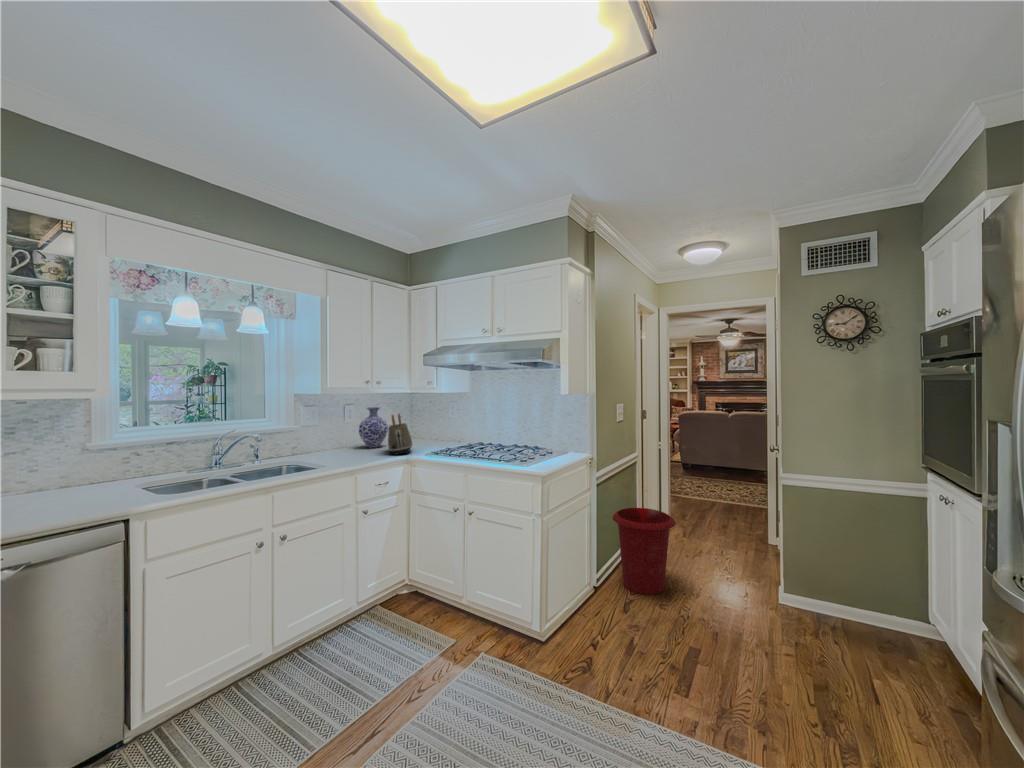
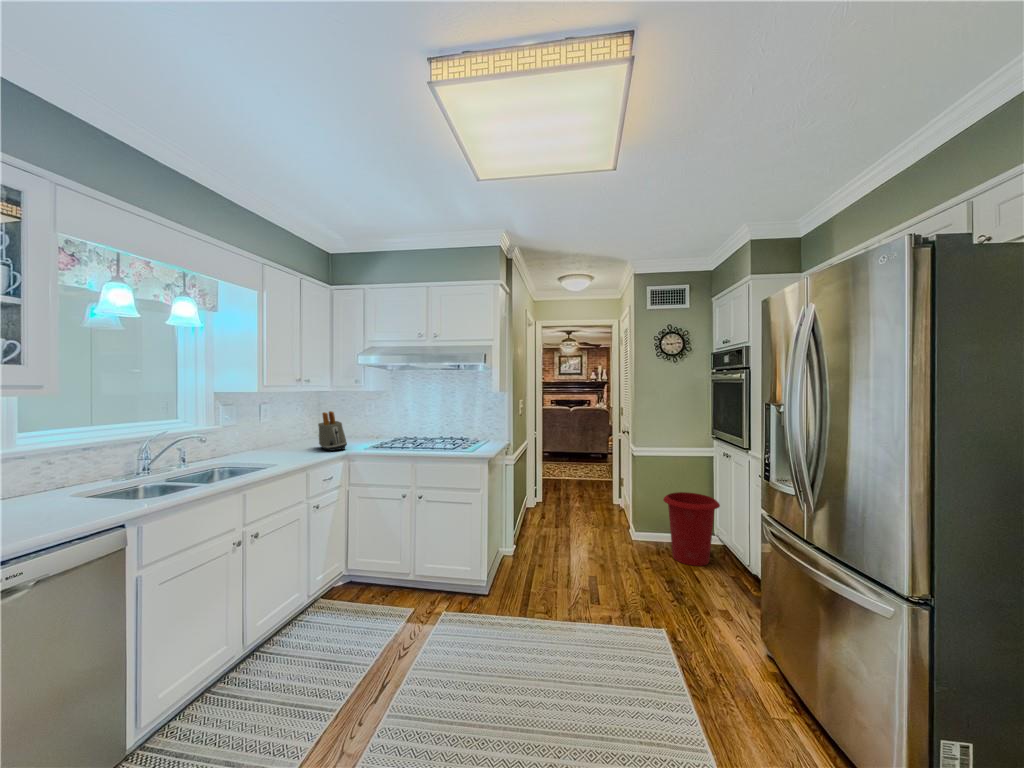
vase: present [359,407,388,448] -> none [277,406,309,447]
waste bin: present [612,508,676,595] -> present [663,492,720,566]

